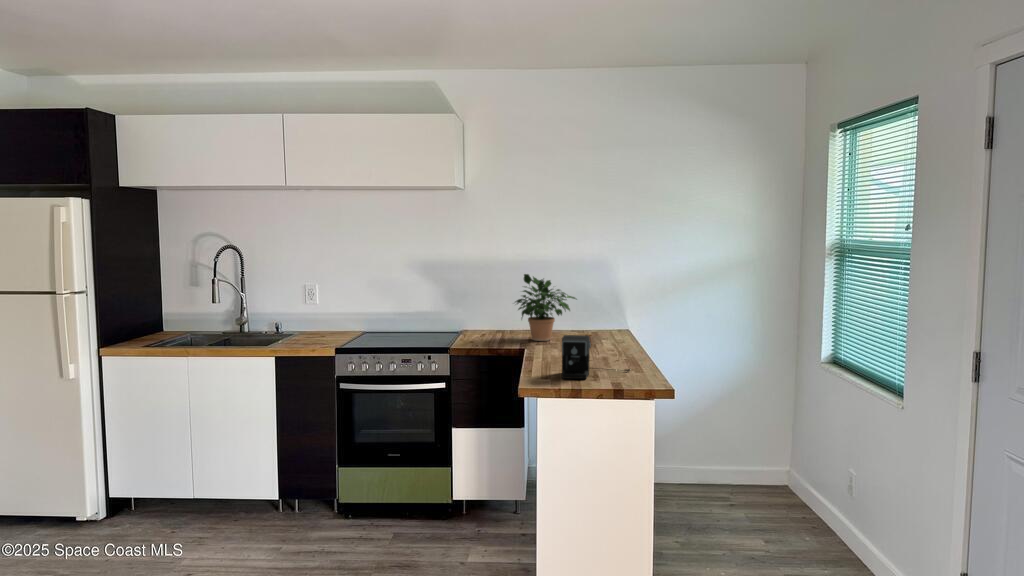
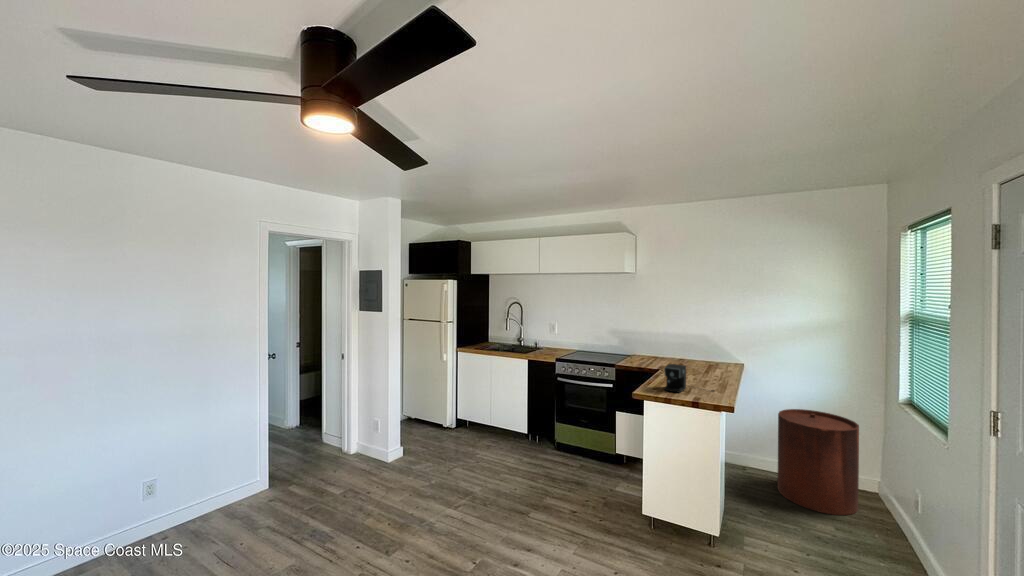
potted plant: present [515,274,577,341] -> none [654,325,700,366]
trash can: none [682,387,779,523] -> present [777,409,859,515]

